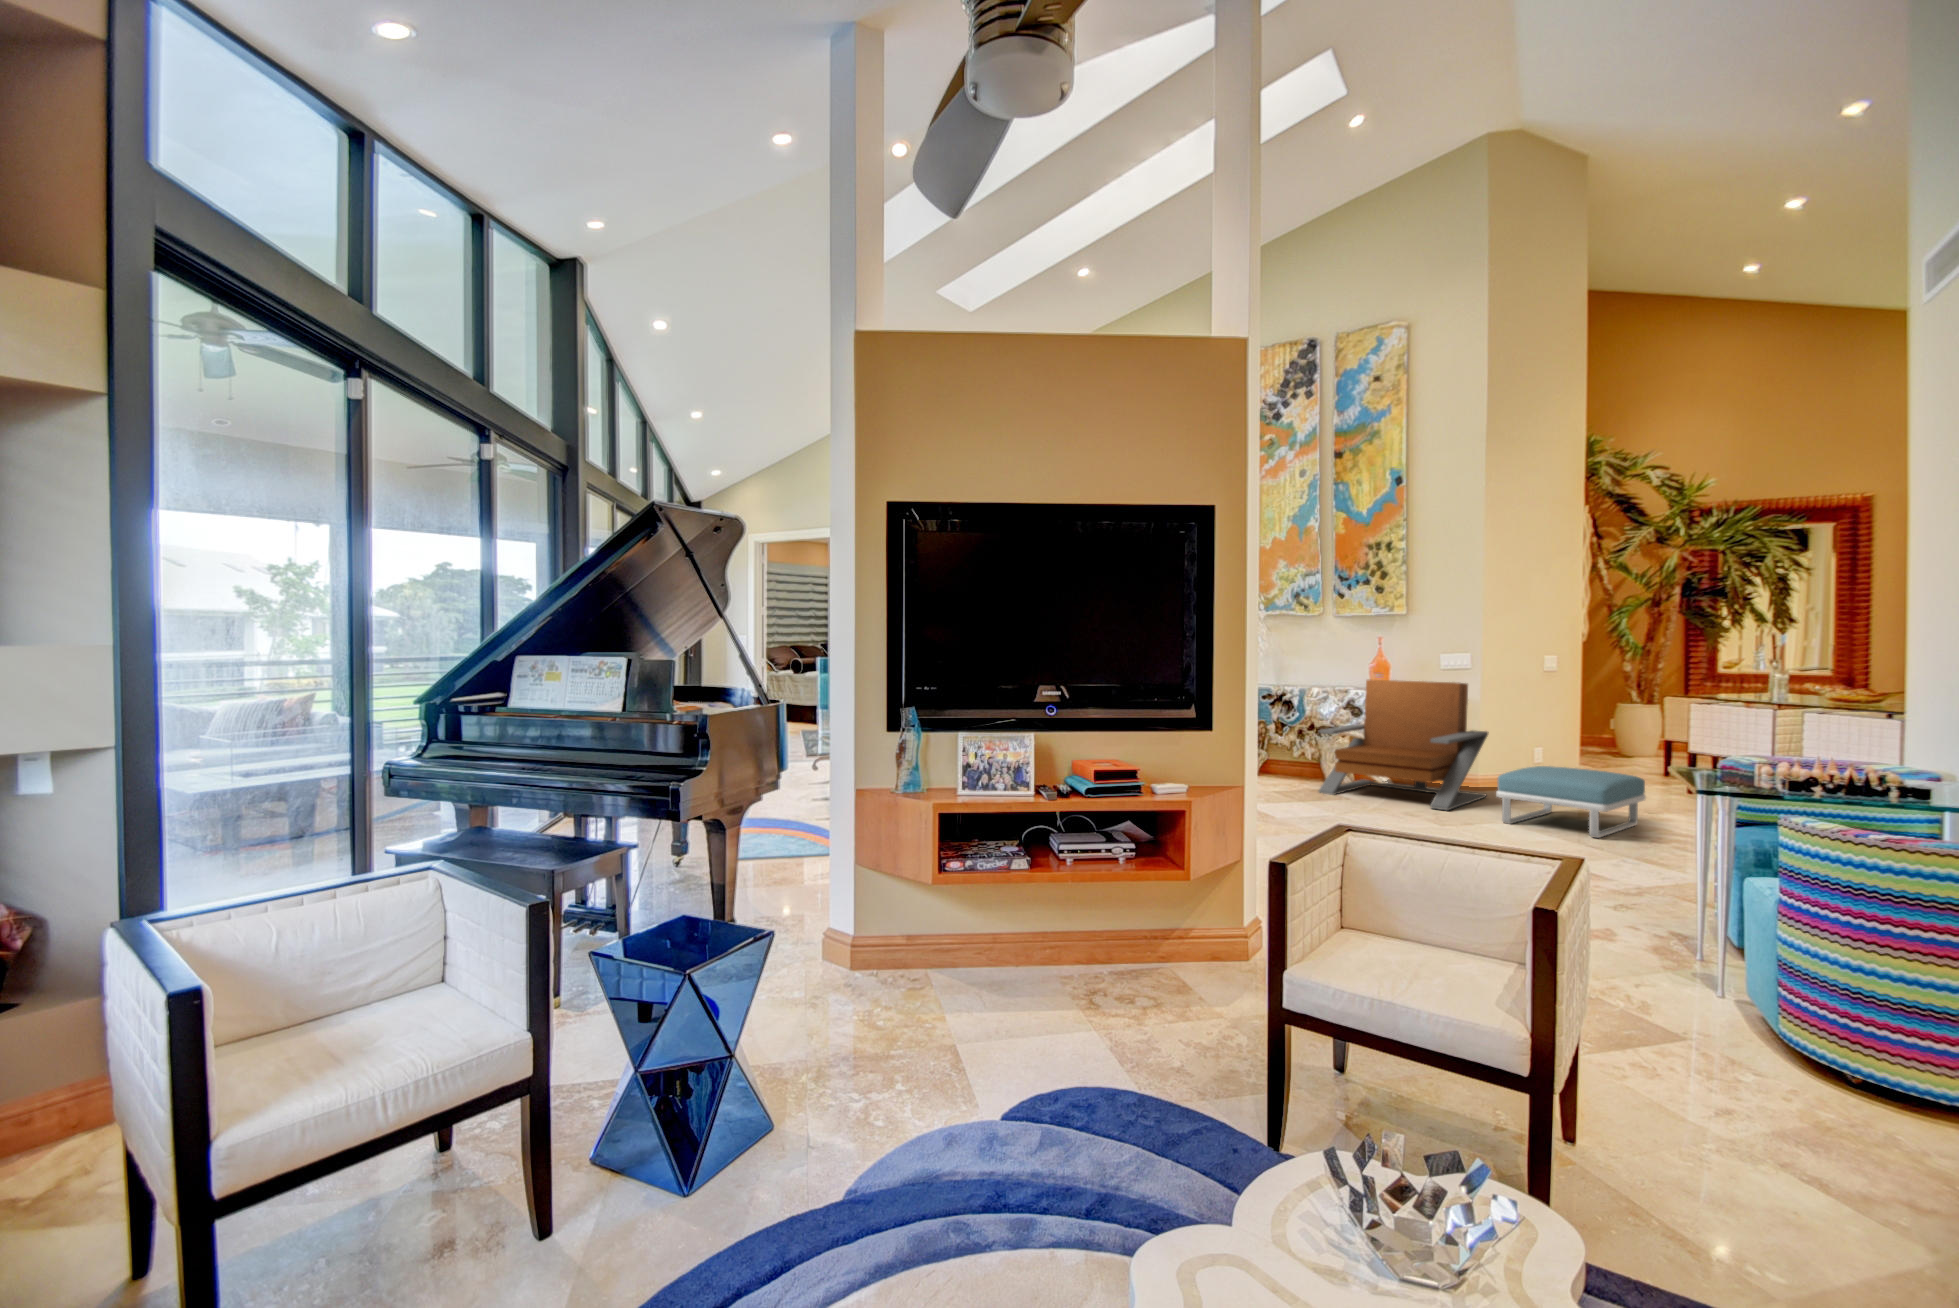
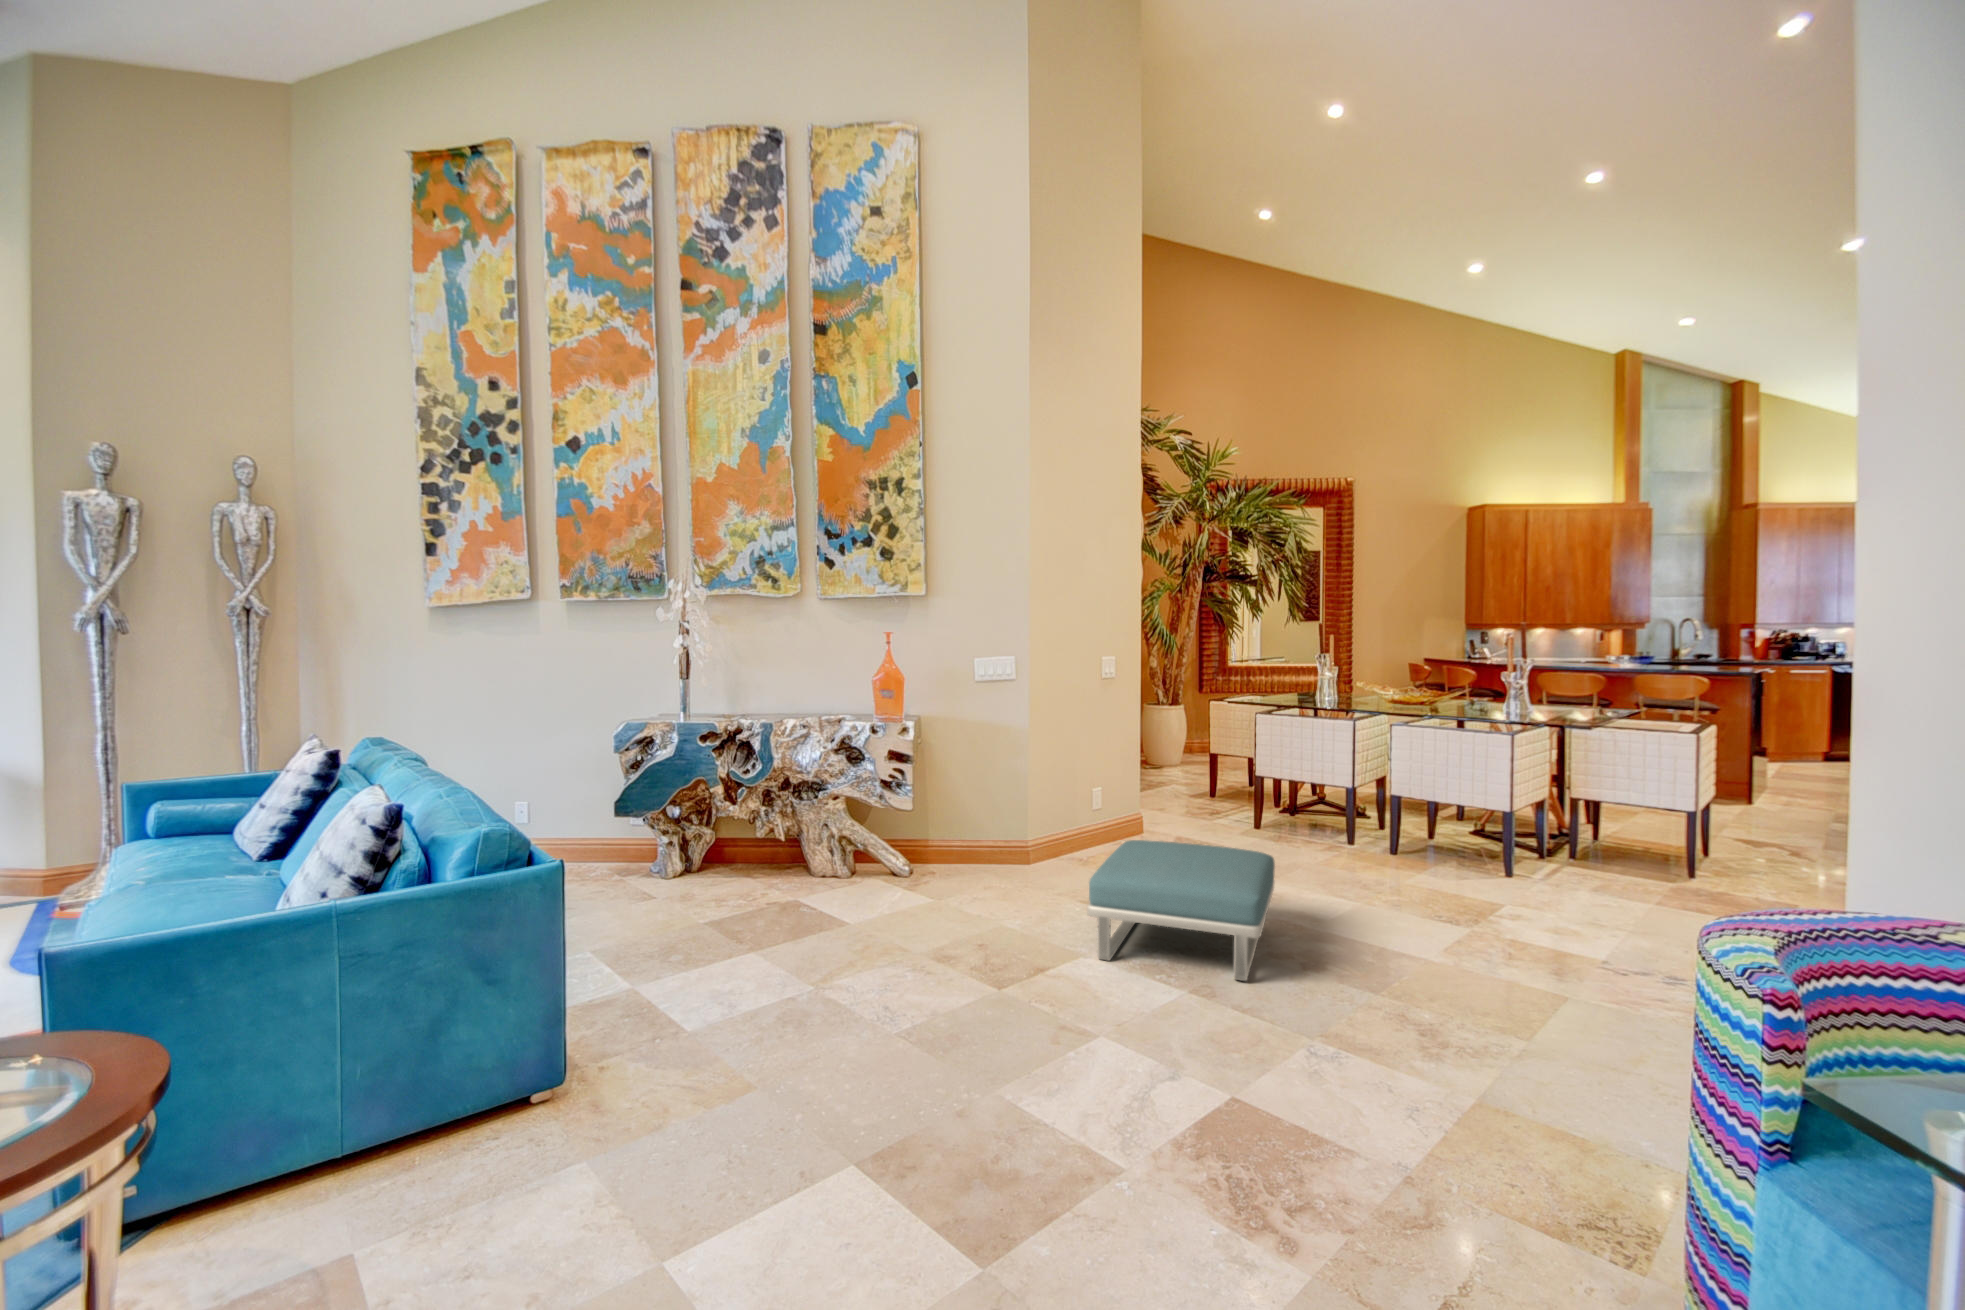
lounge chair: present [1319,680,1489,810] -> none [795,704,1047,937]

